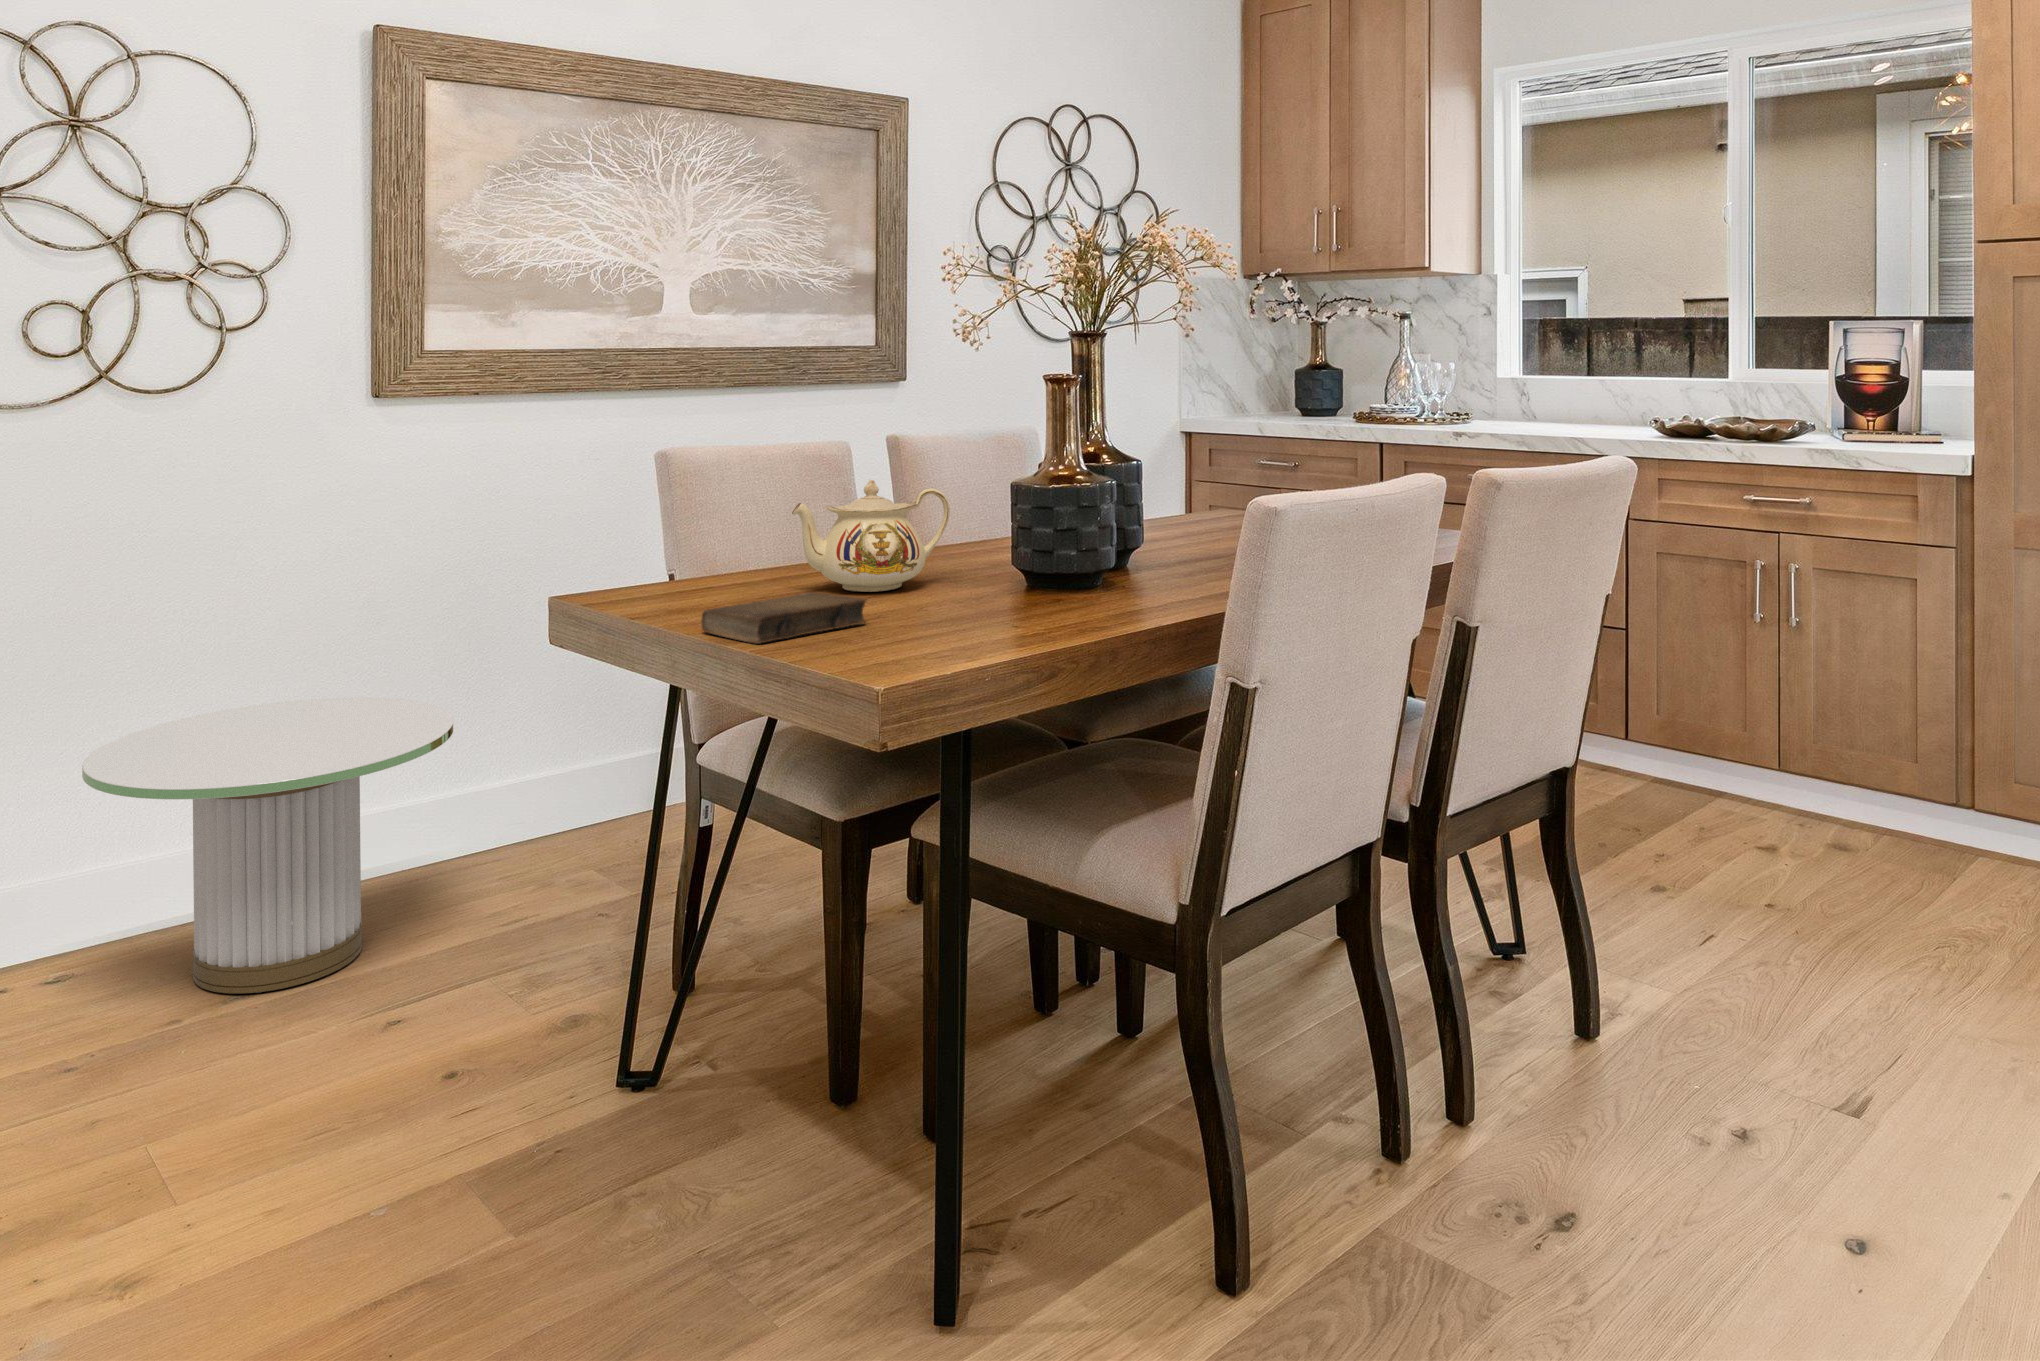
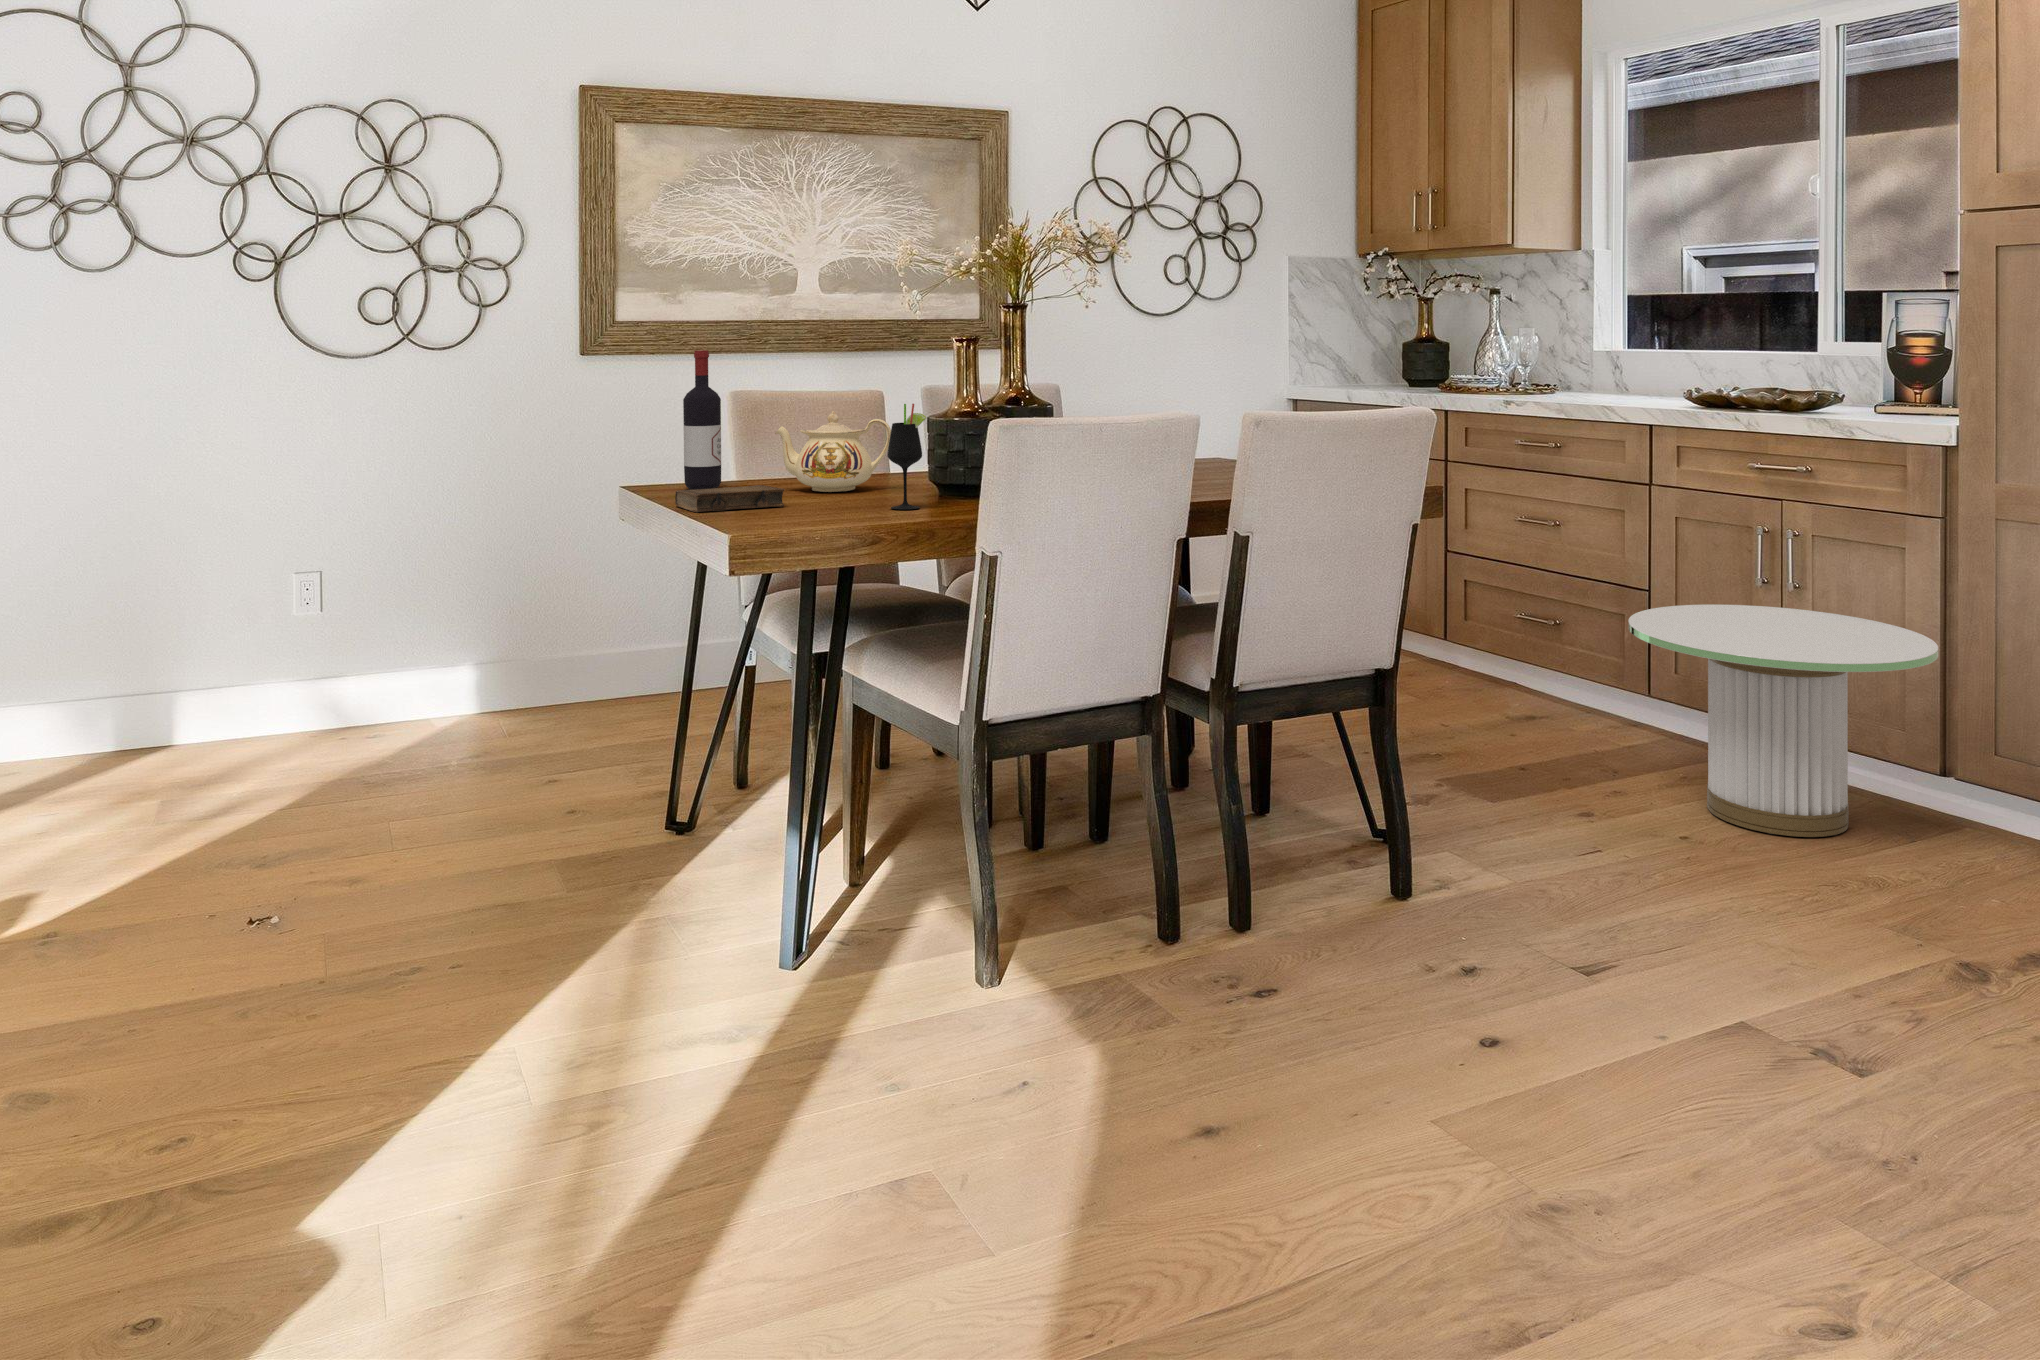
wine bottle: none [652,399,707,598] -> present [683,350,721,490]
wine glass: none [1016,473,1073,620] -> present [888,404,926,509]
side table: present [82,698,454,994] -> present [1628,605,1938,837]

